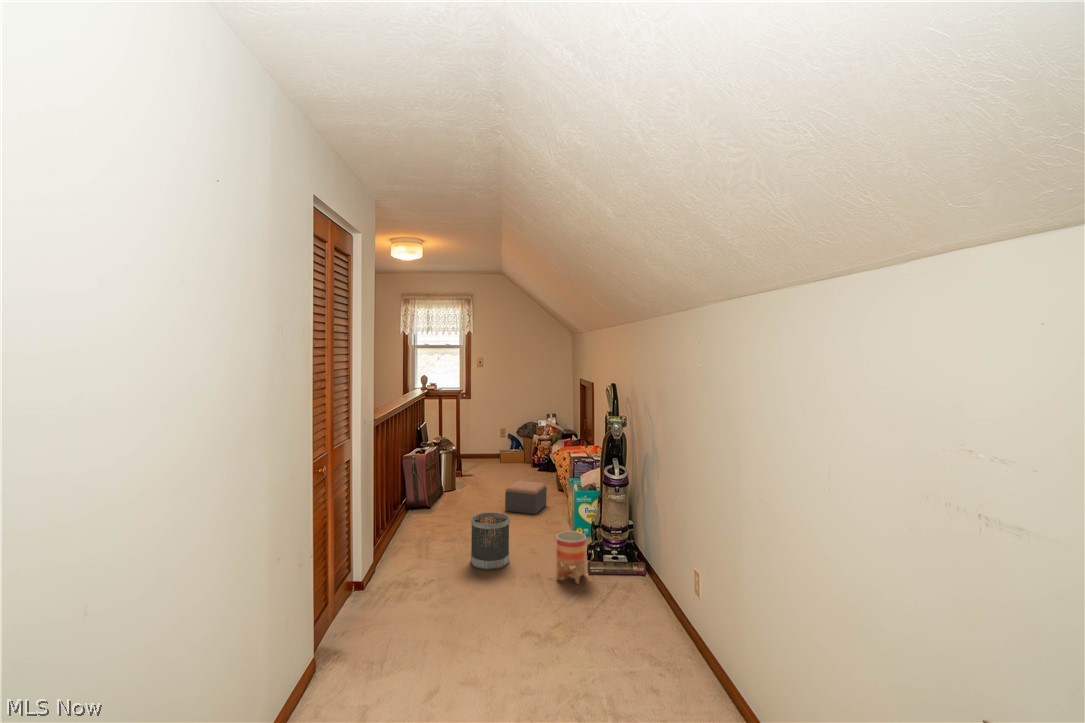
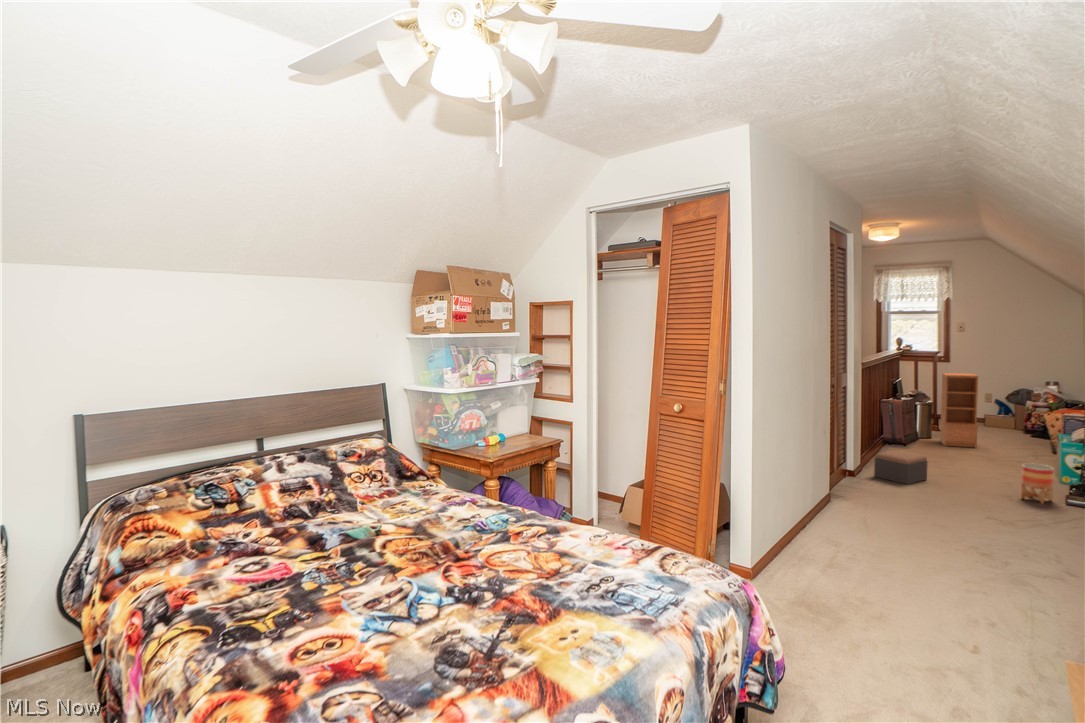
bookcase: none [466,413,500,497] -> present [940,373,978,448]
footstool: present [505,481,547,514] -> present [874,450,927,484]
wastebasket: present [471,512,510,570] -> none [940,444,978,485]

